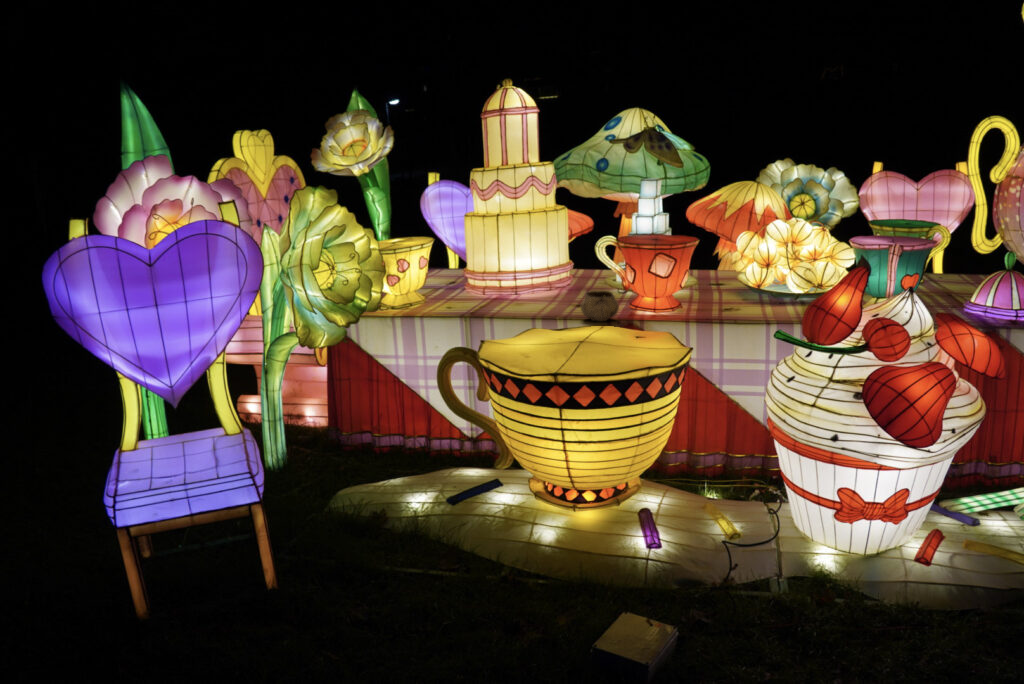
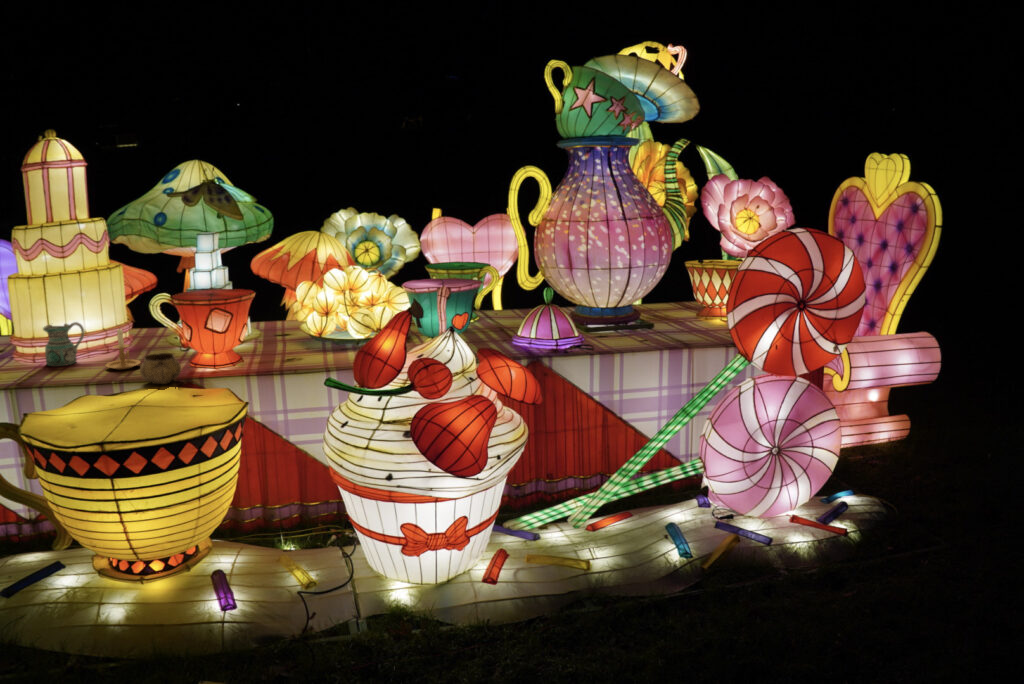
ceramic pitcher: none [497,259,530,298] -> present [43,322,84,366]
candle holder: none [547,265,578,305] -> present [105,329,140,370]

